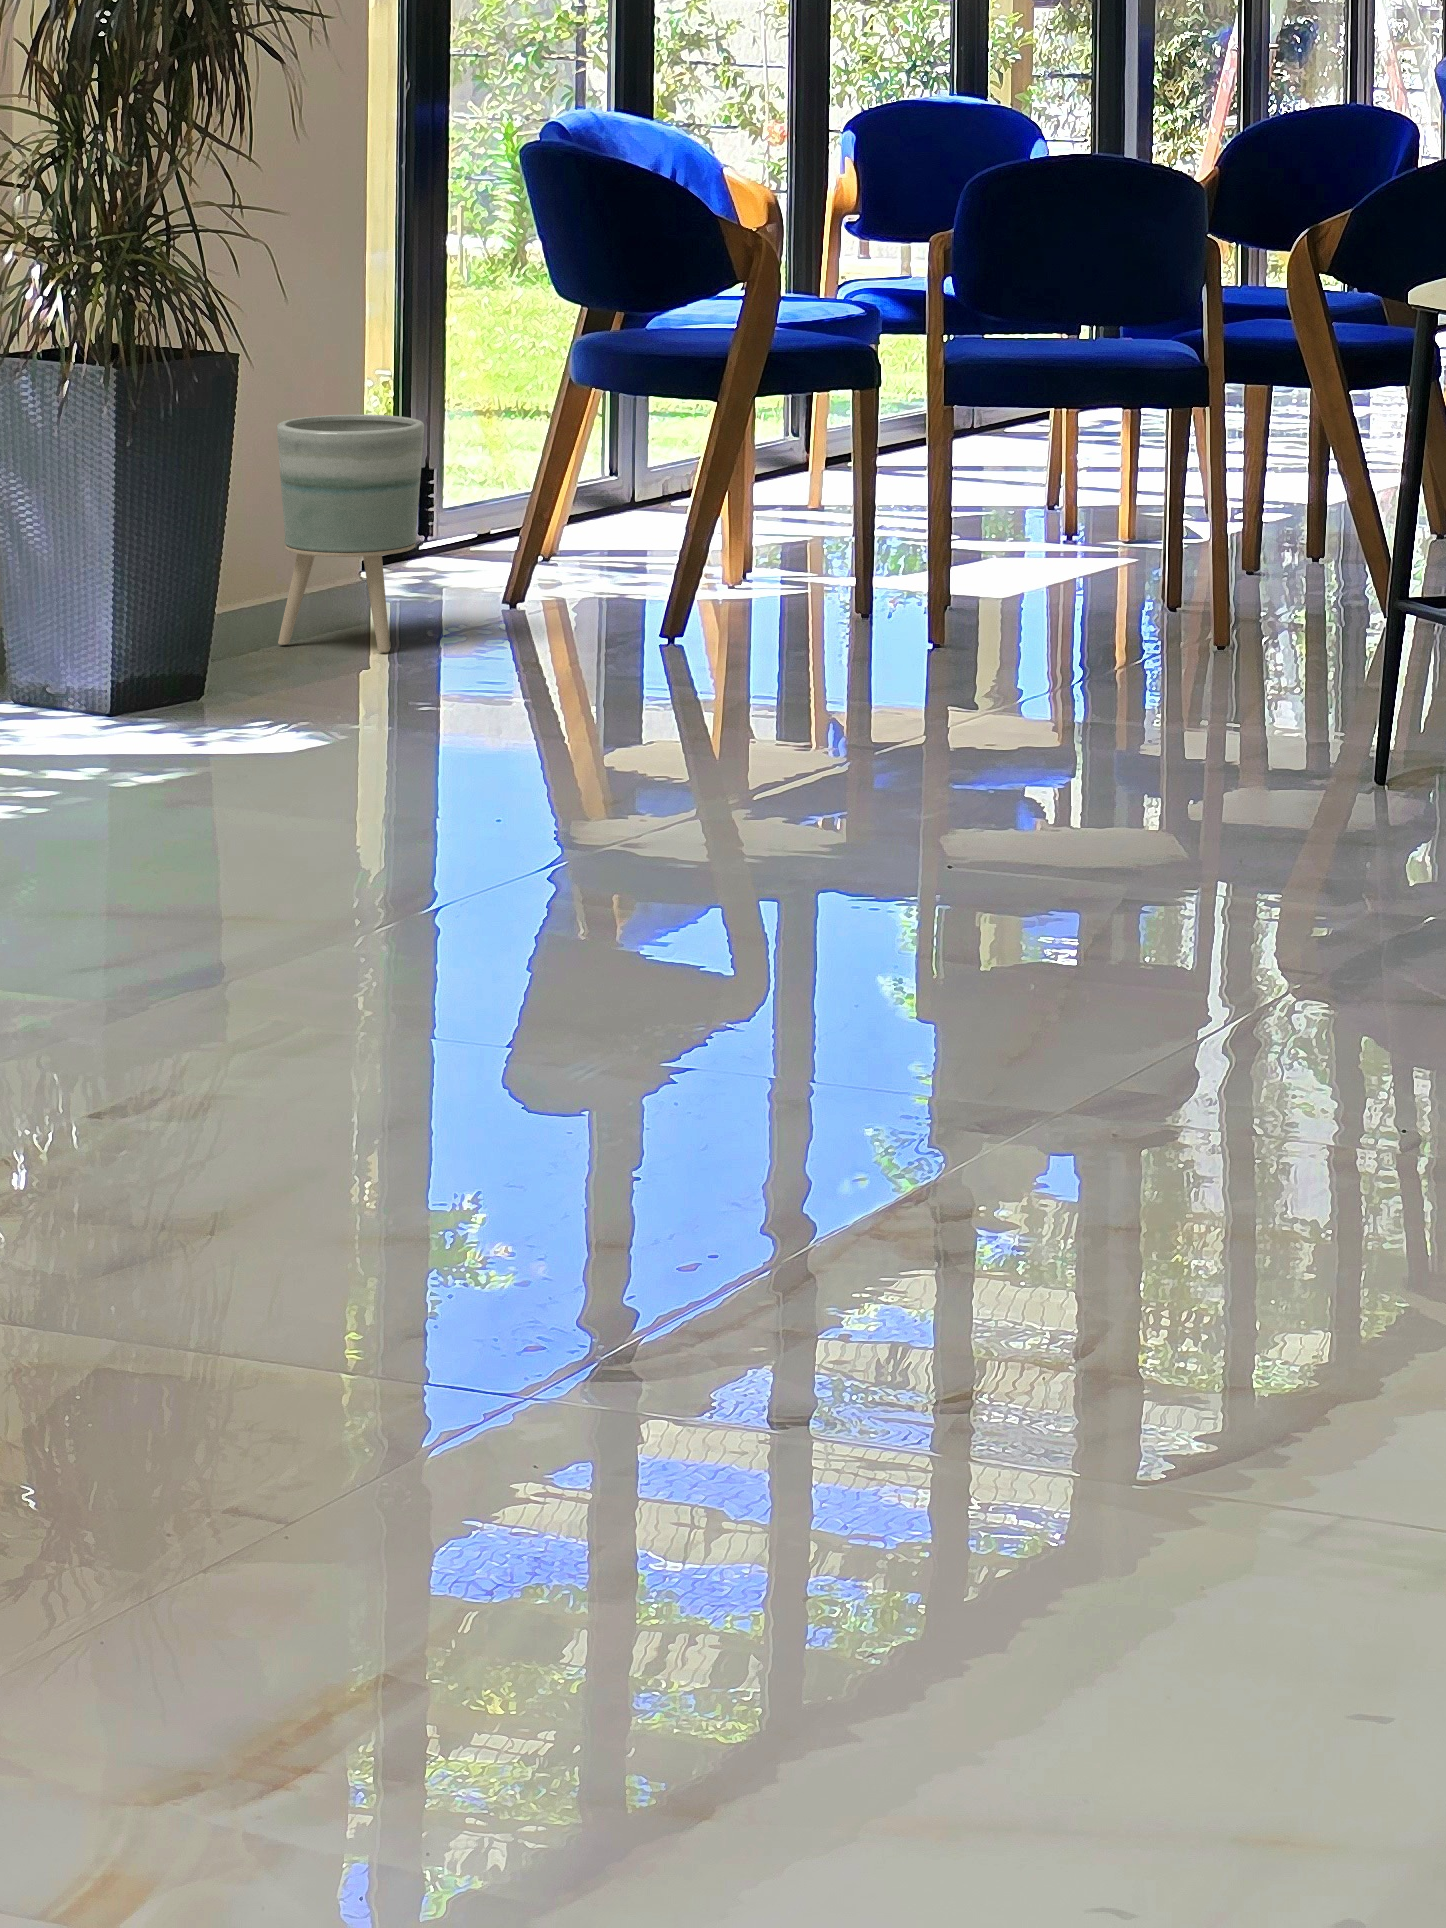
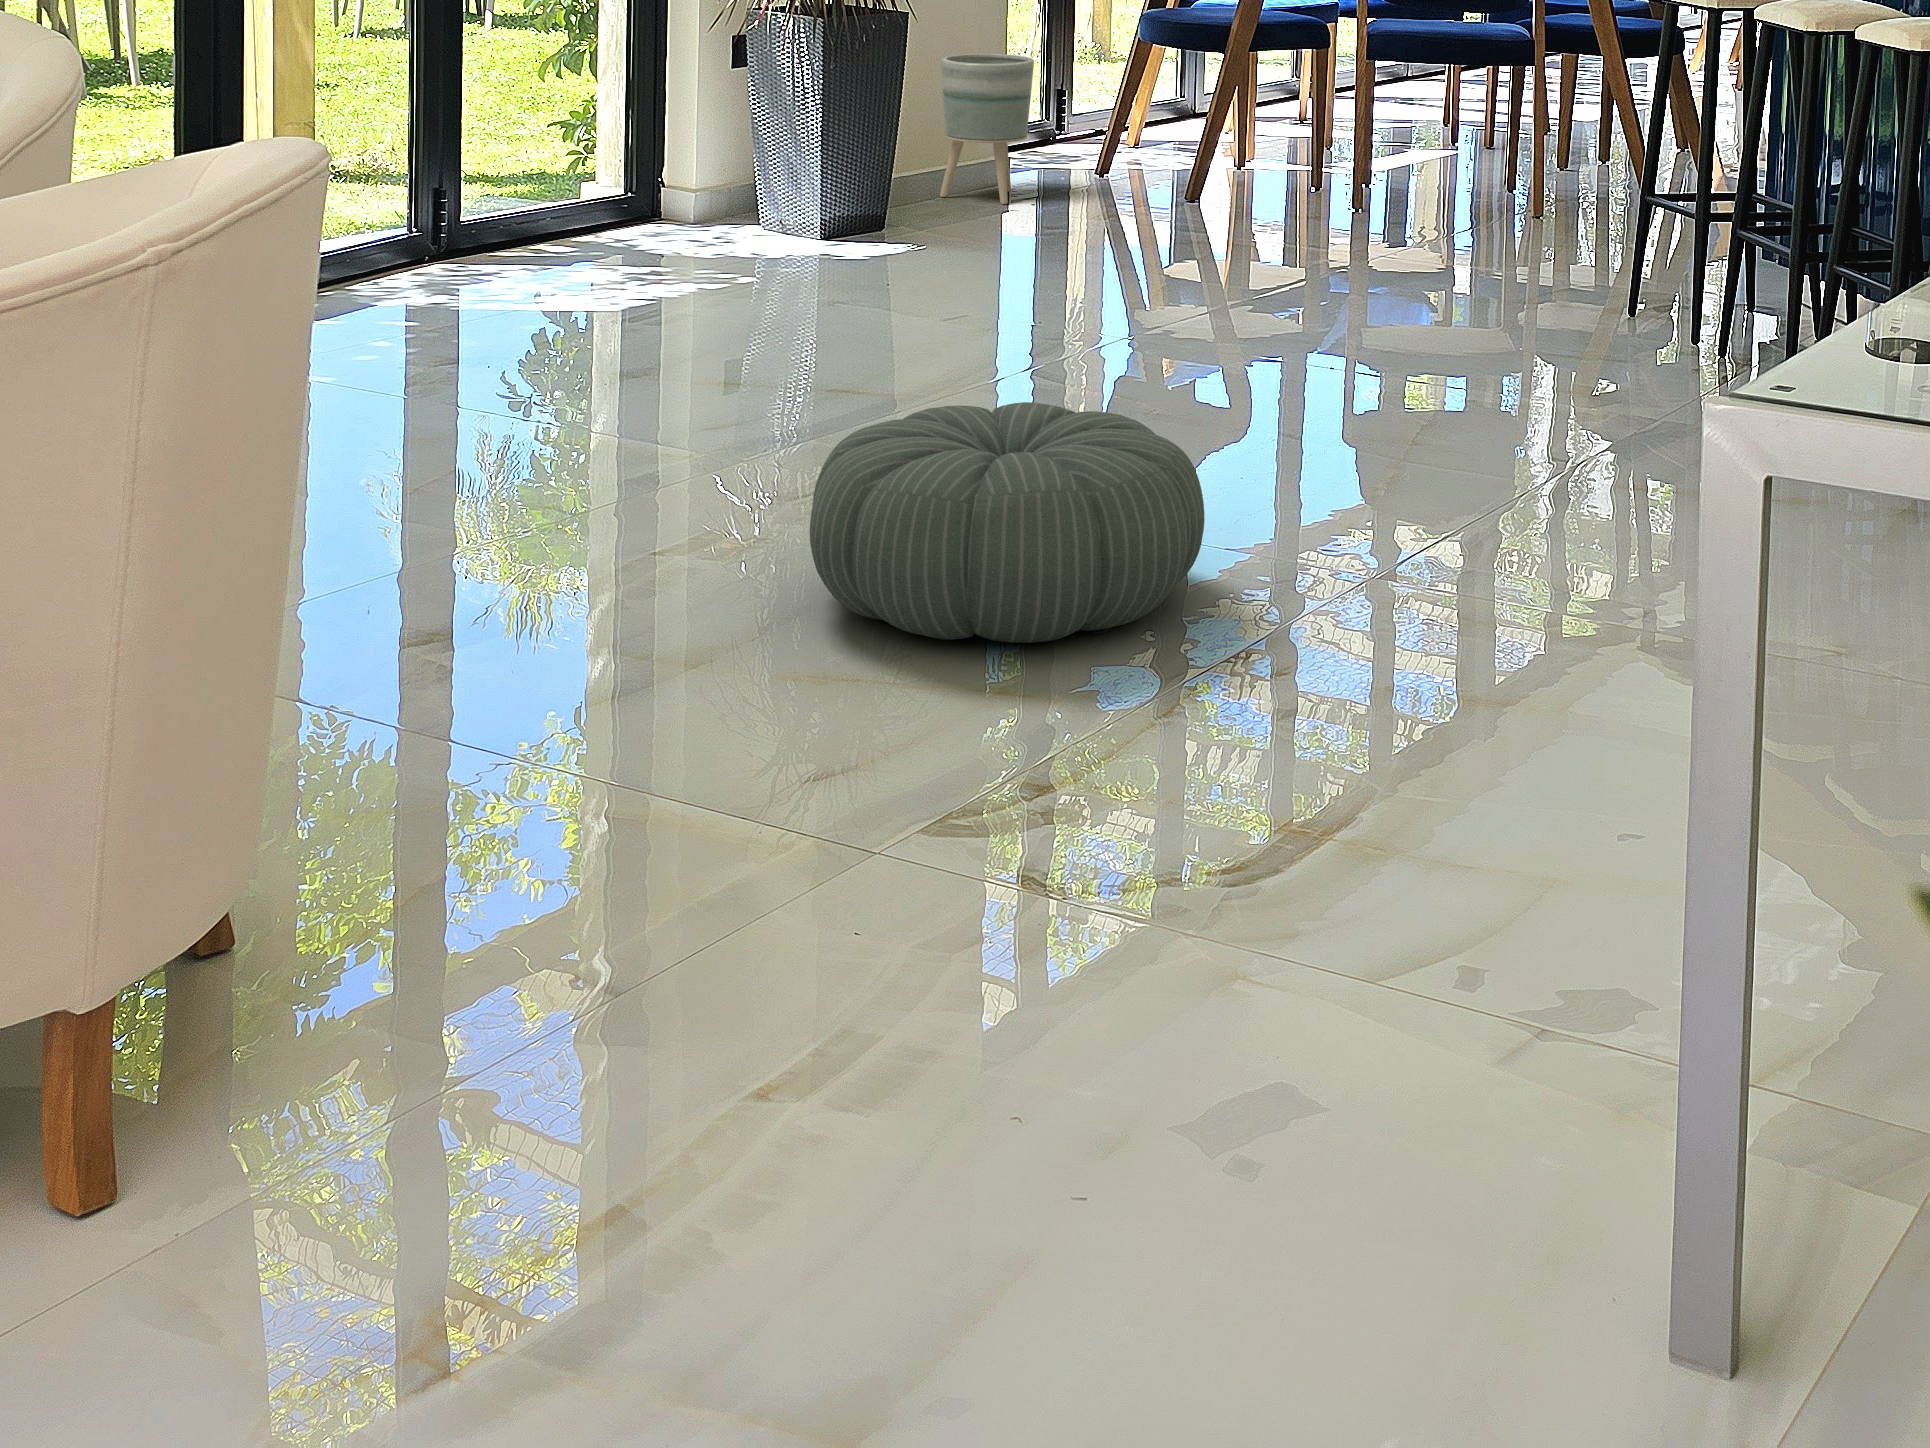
pouf: none [304,911,837,1221] -> present [810,402,1204,643]

